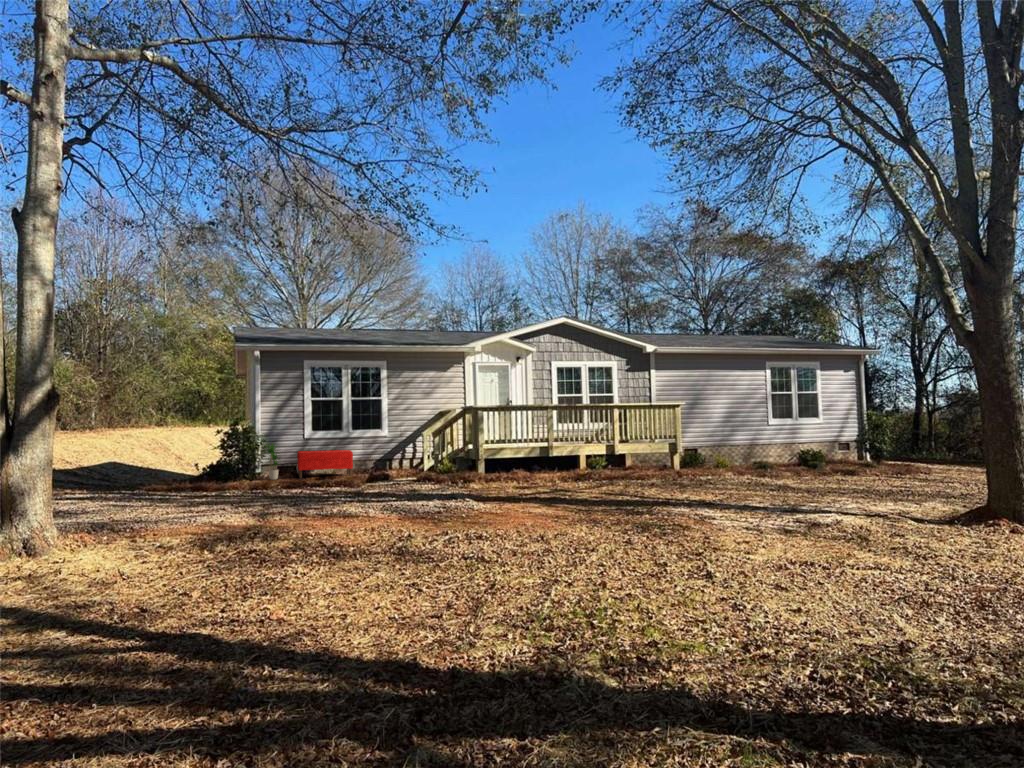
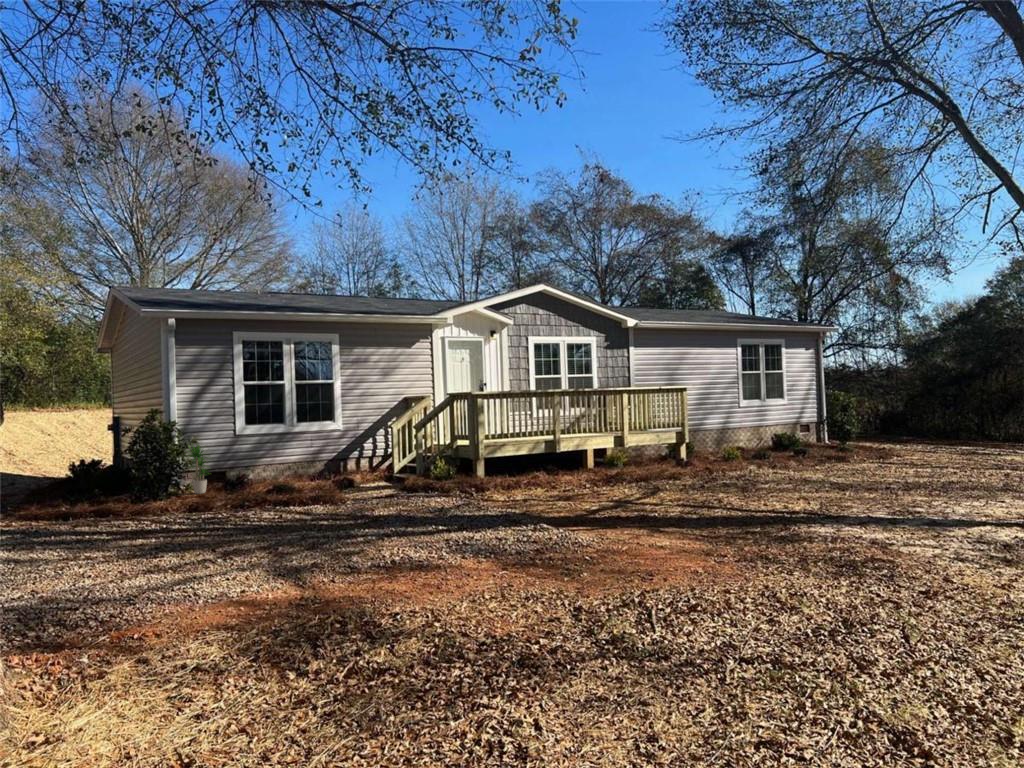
bench: present [297,450,353,478] -> none [227,449,306,490]

